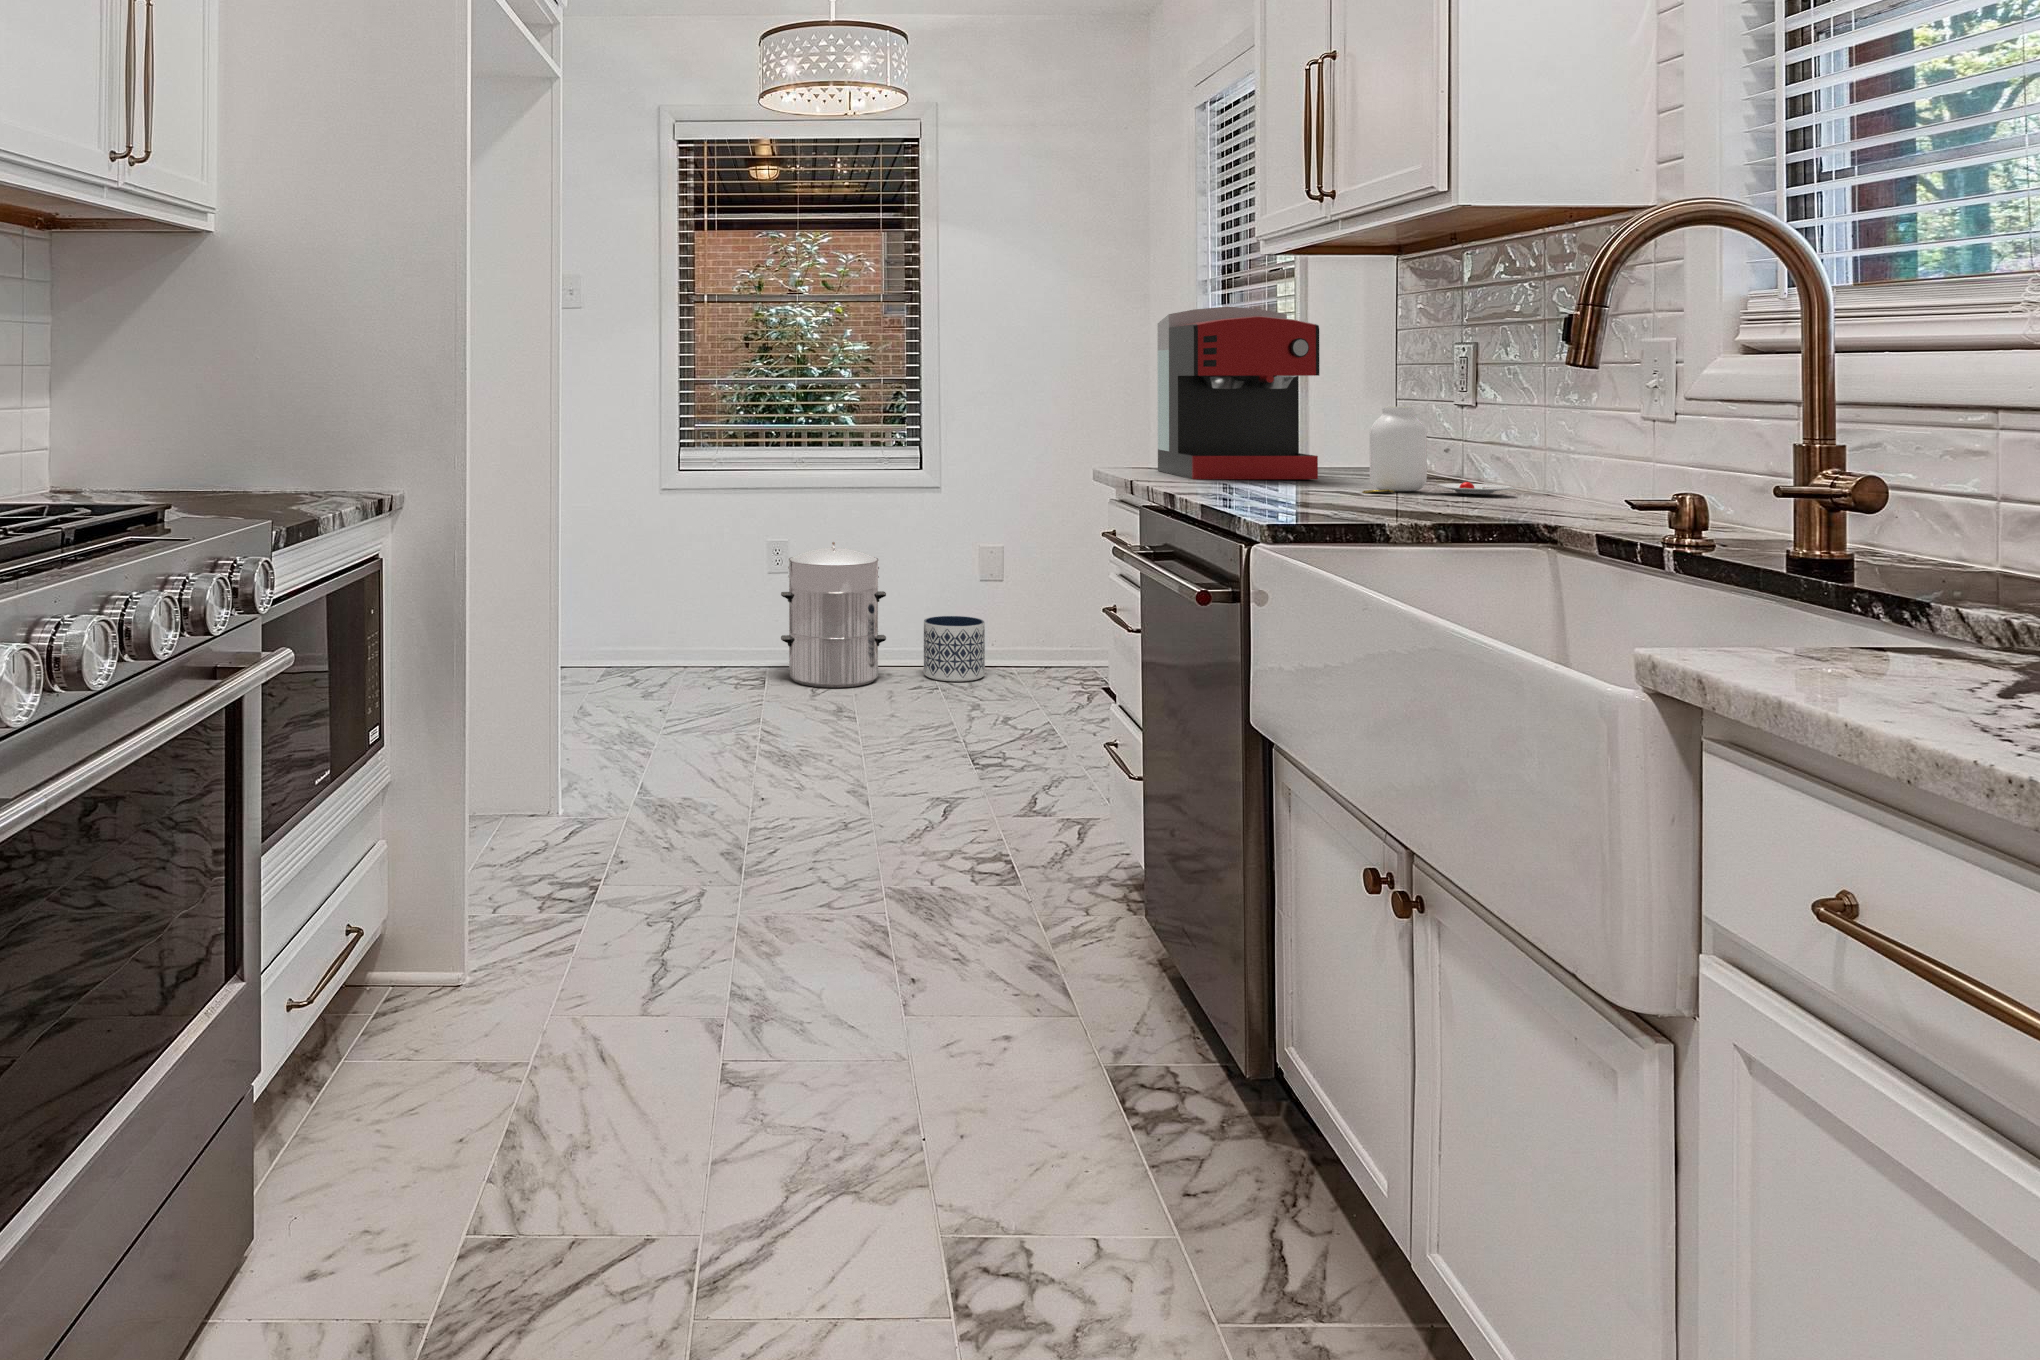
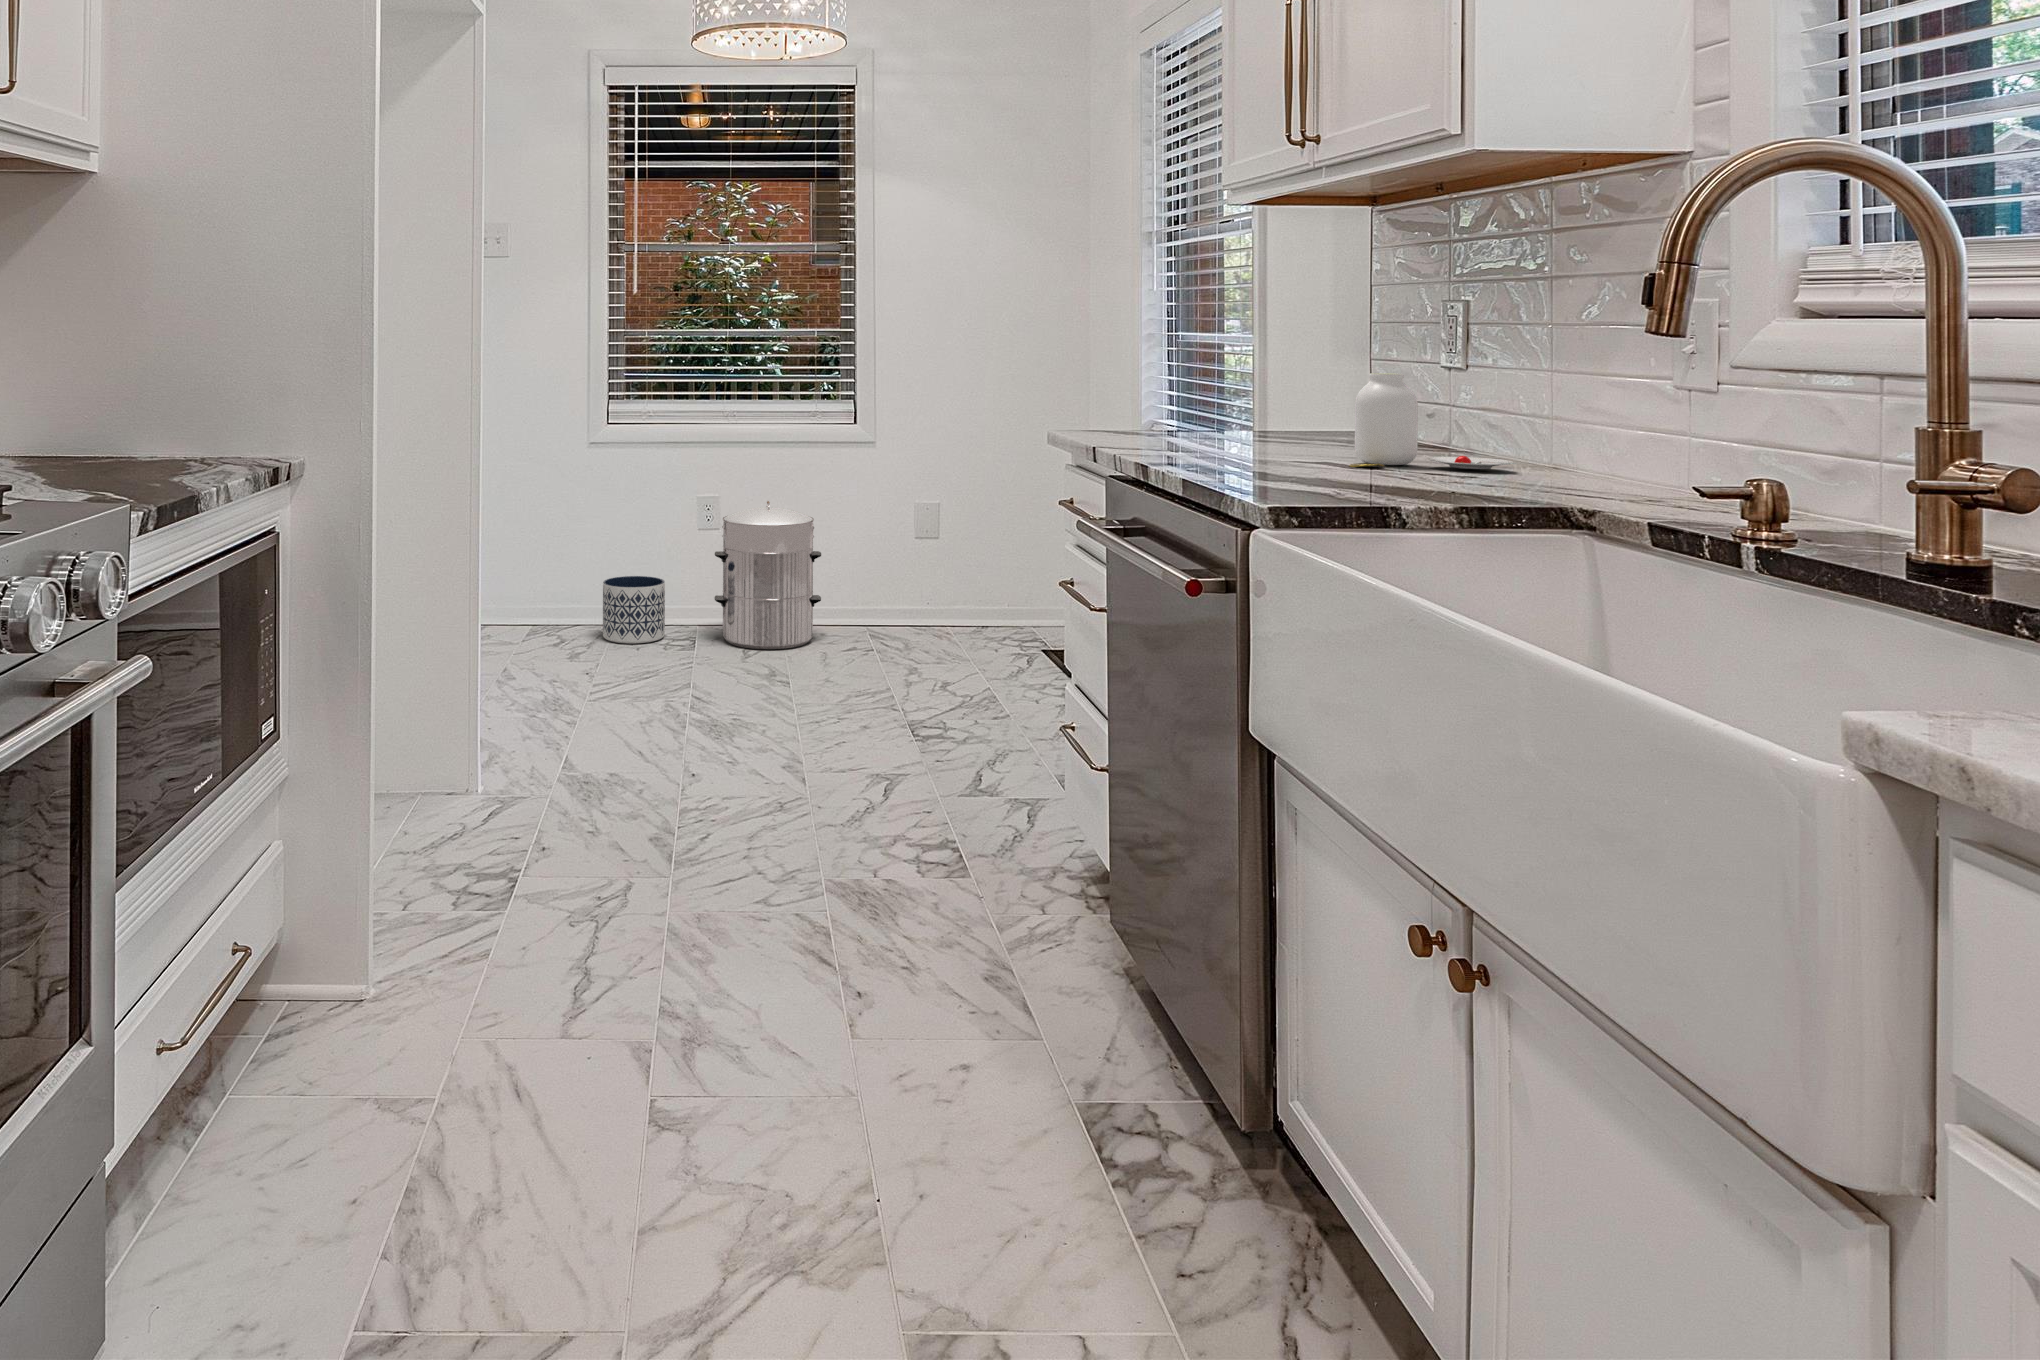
coffee maker: present [1157,306,1319,479] -> none [1117,264,1295,449]
planter: present [924,616,985,682] -> present [603,576,665,644]

